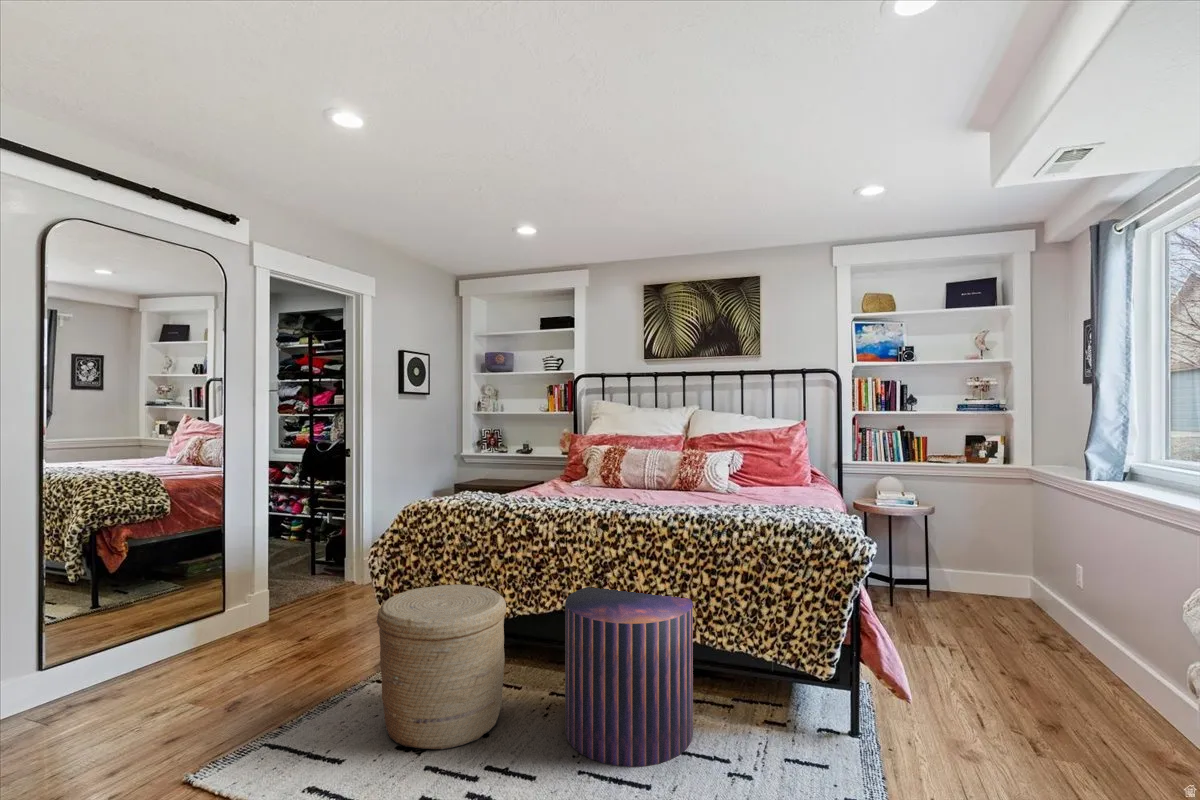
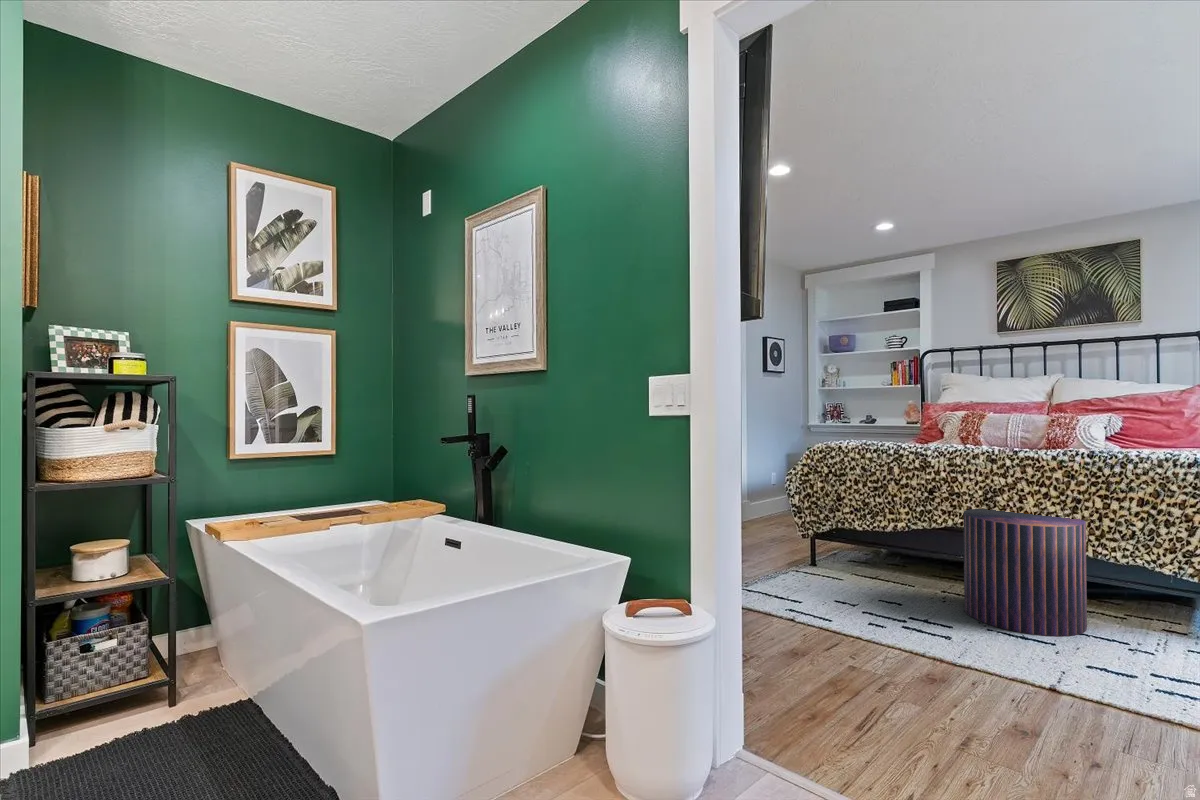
woven basket: present [377,584,507,749] -> none [812,502,910,607]

